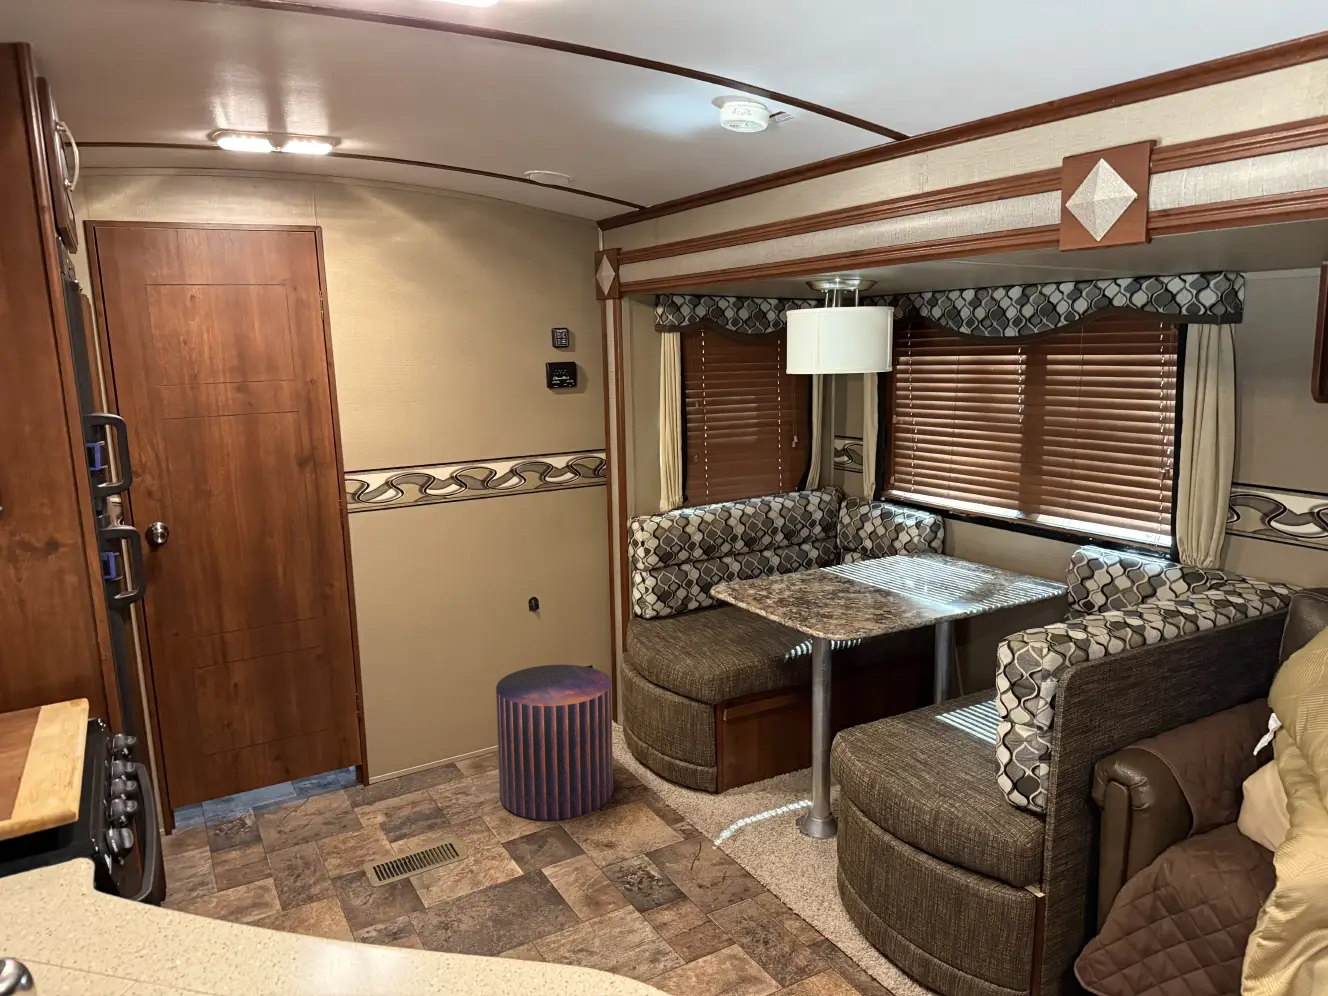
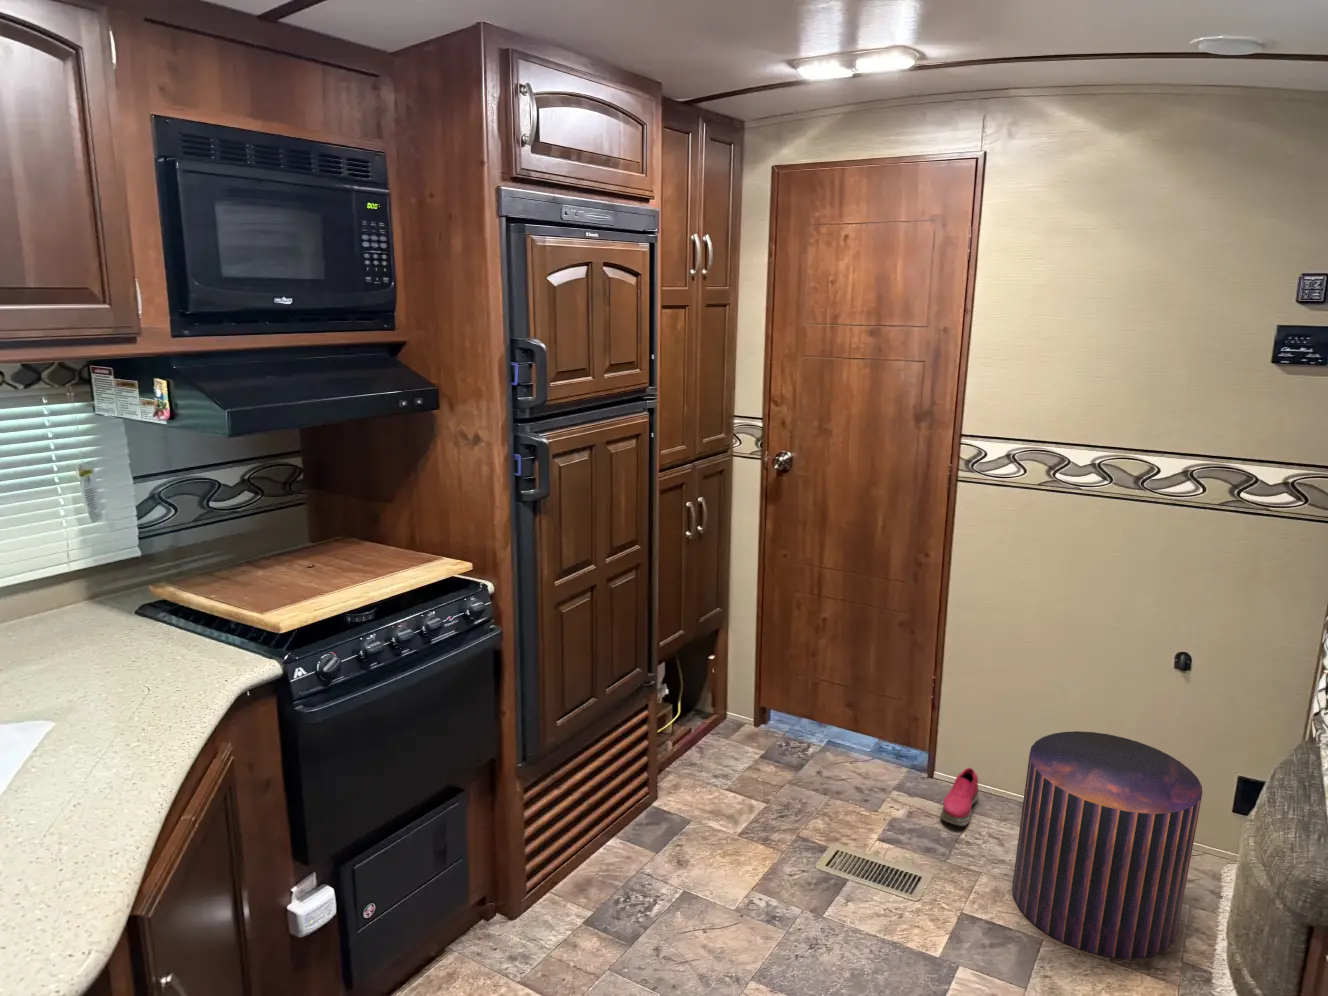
shoe: none [400,755,437,803] -> present [941,768,979,826]

